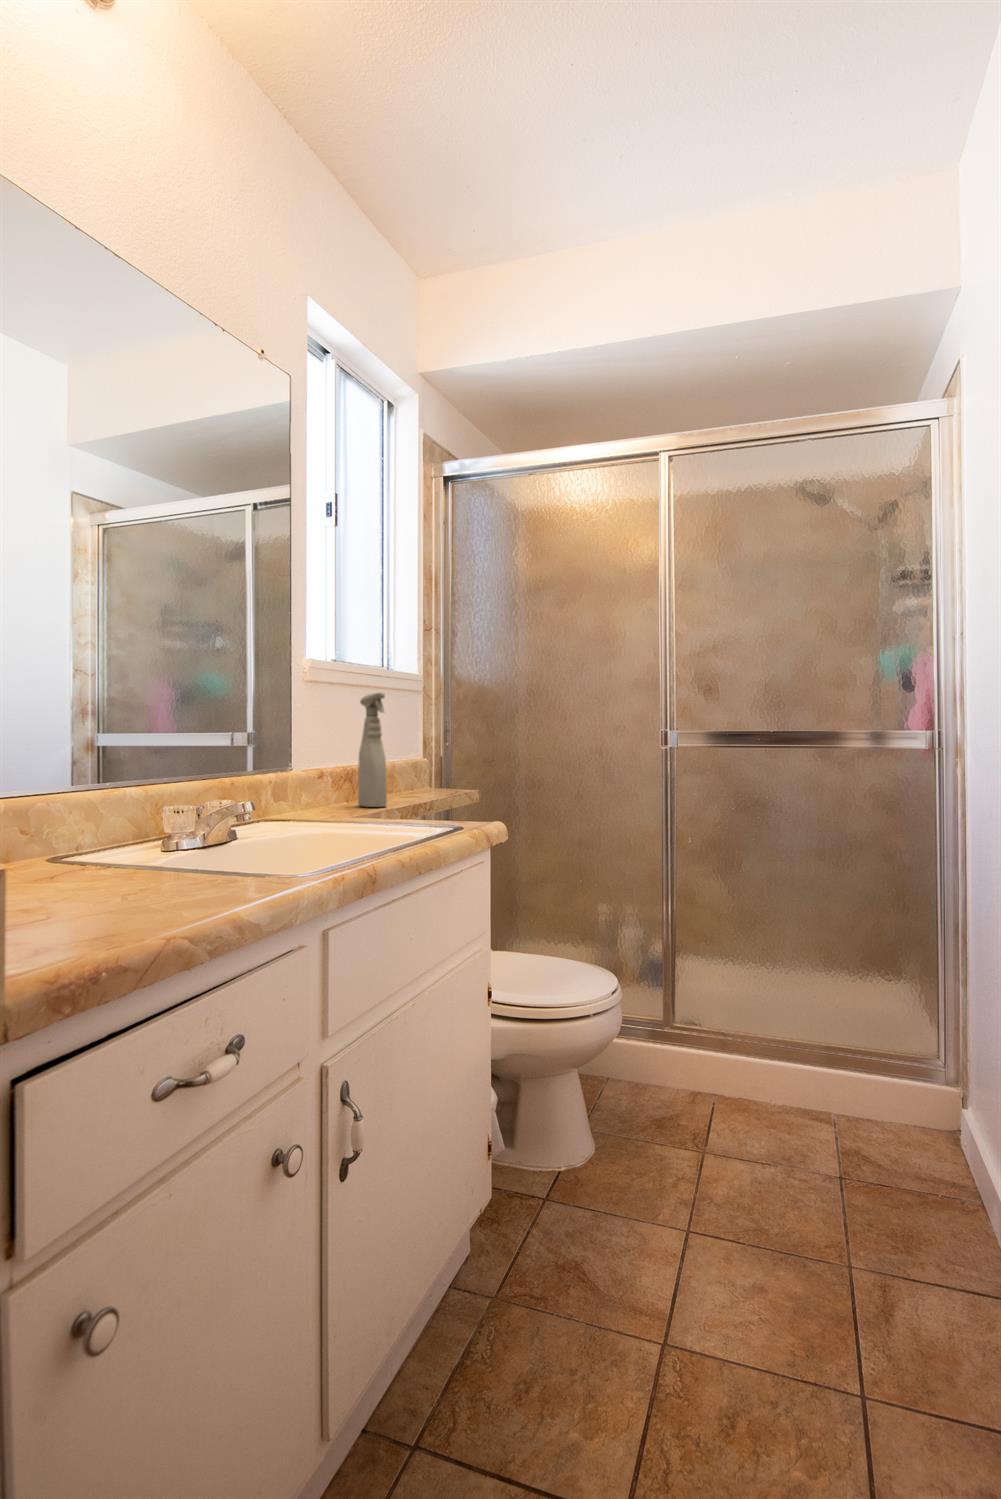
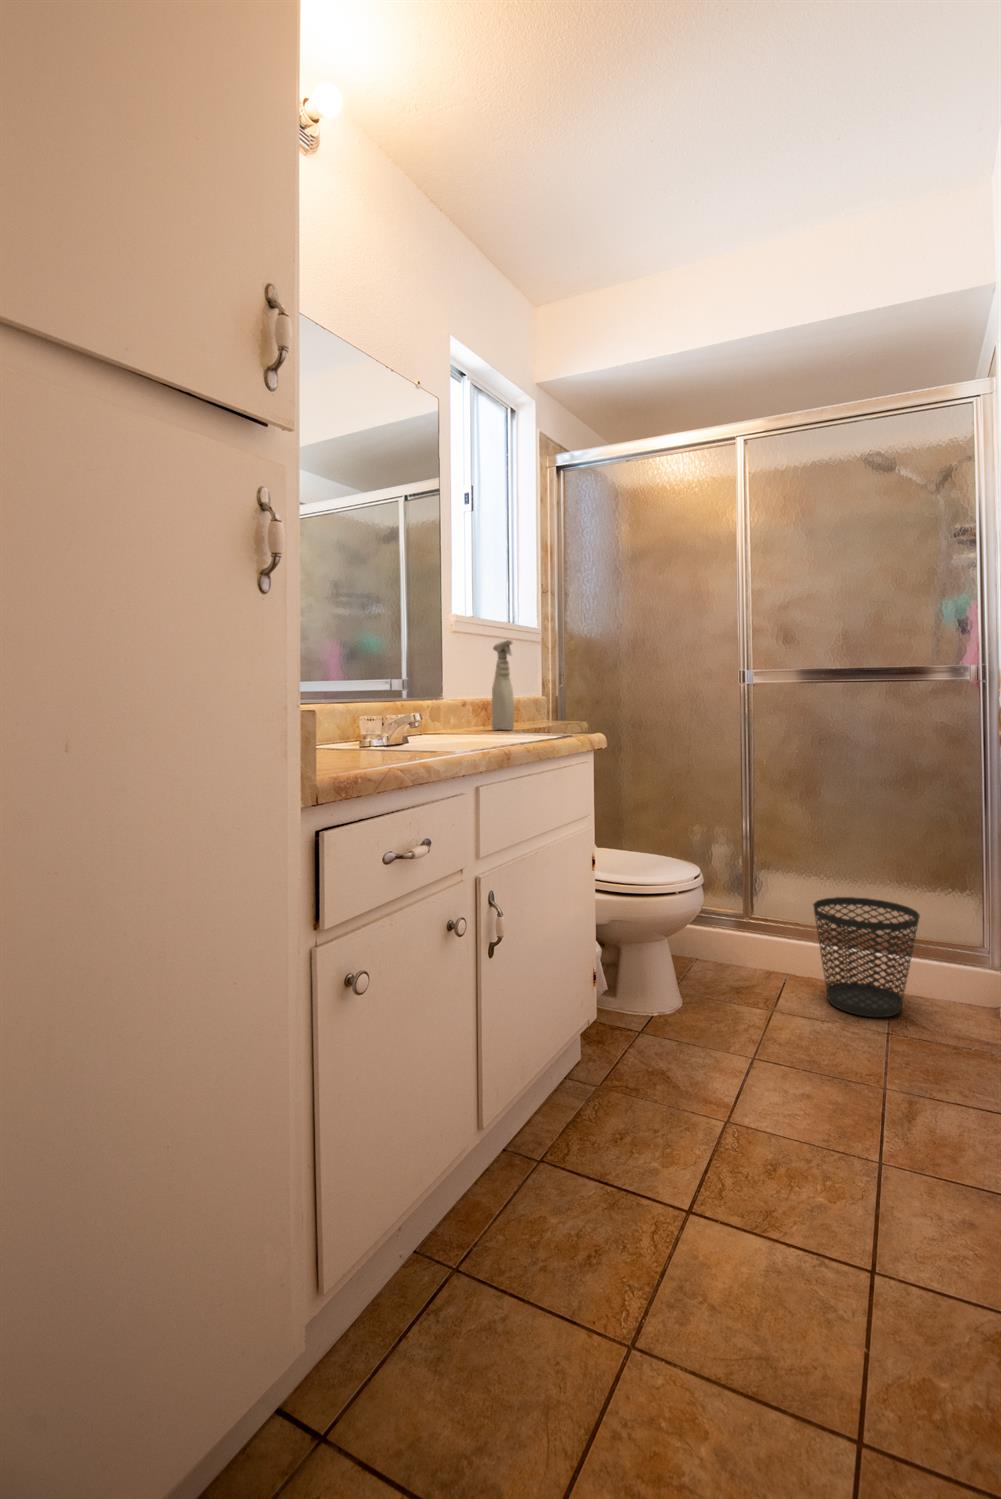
wastebasket: none [750,1002,872,1155] -> present [813,897,920,1017]

